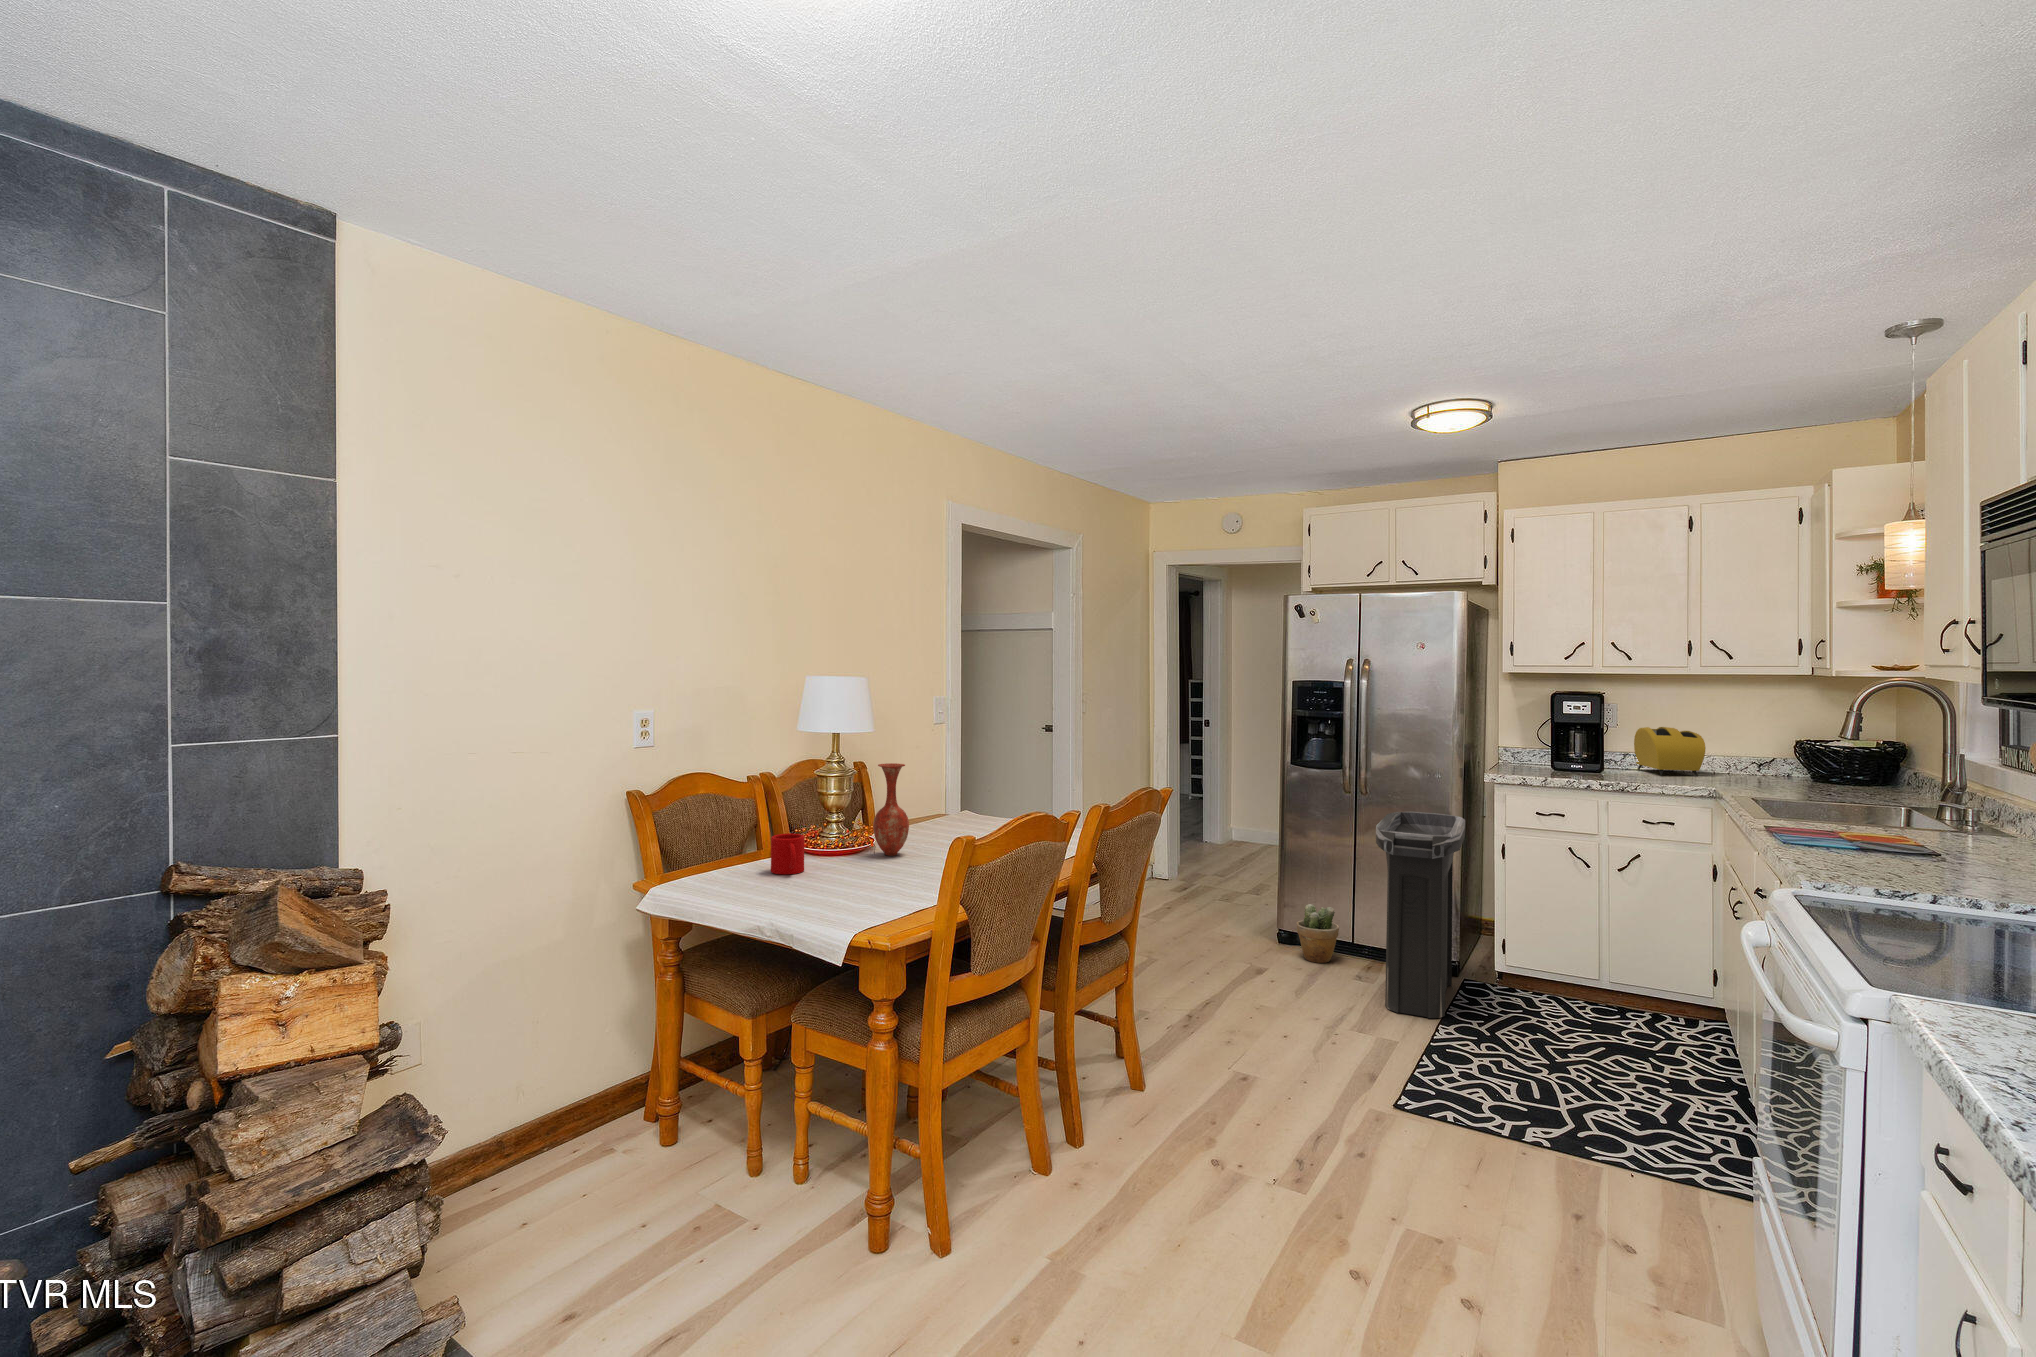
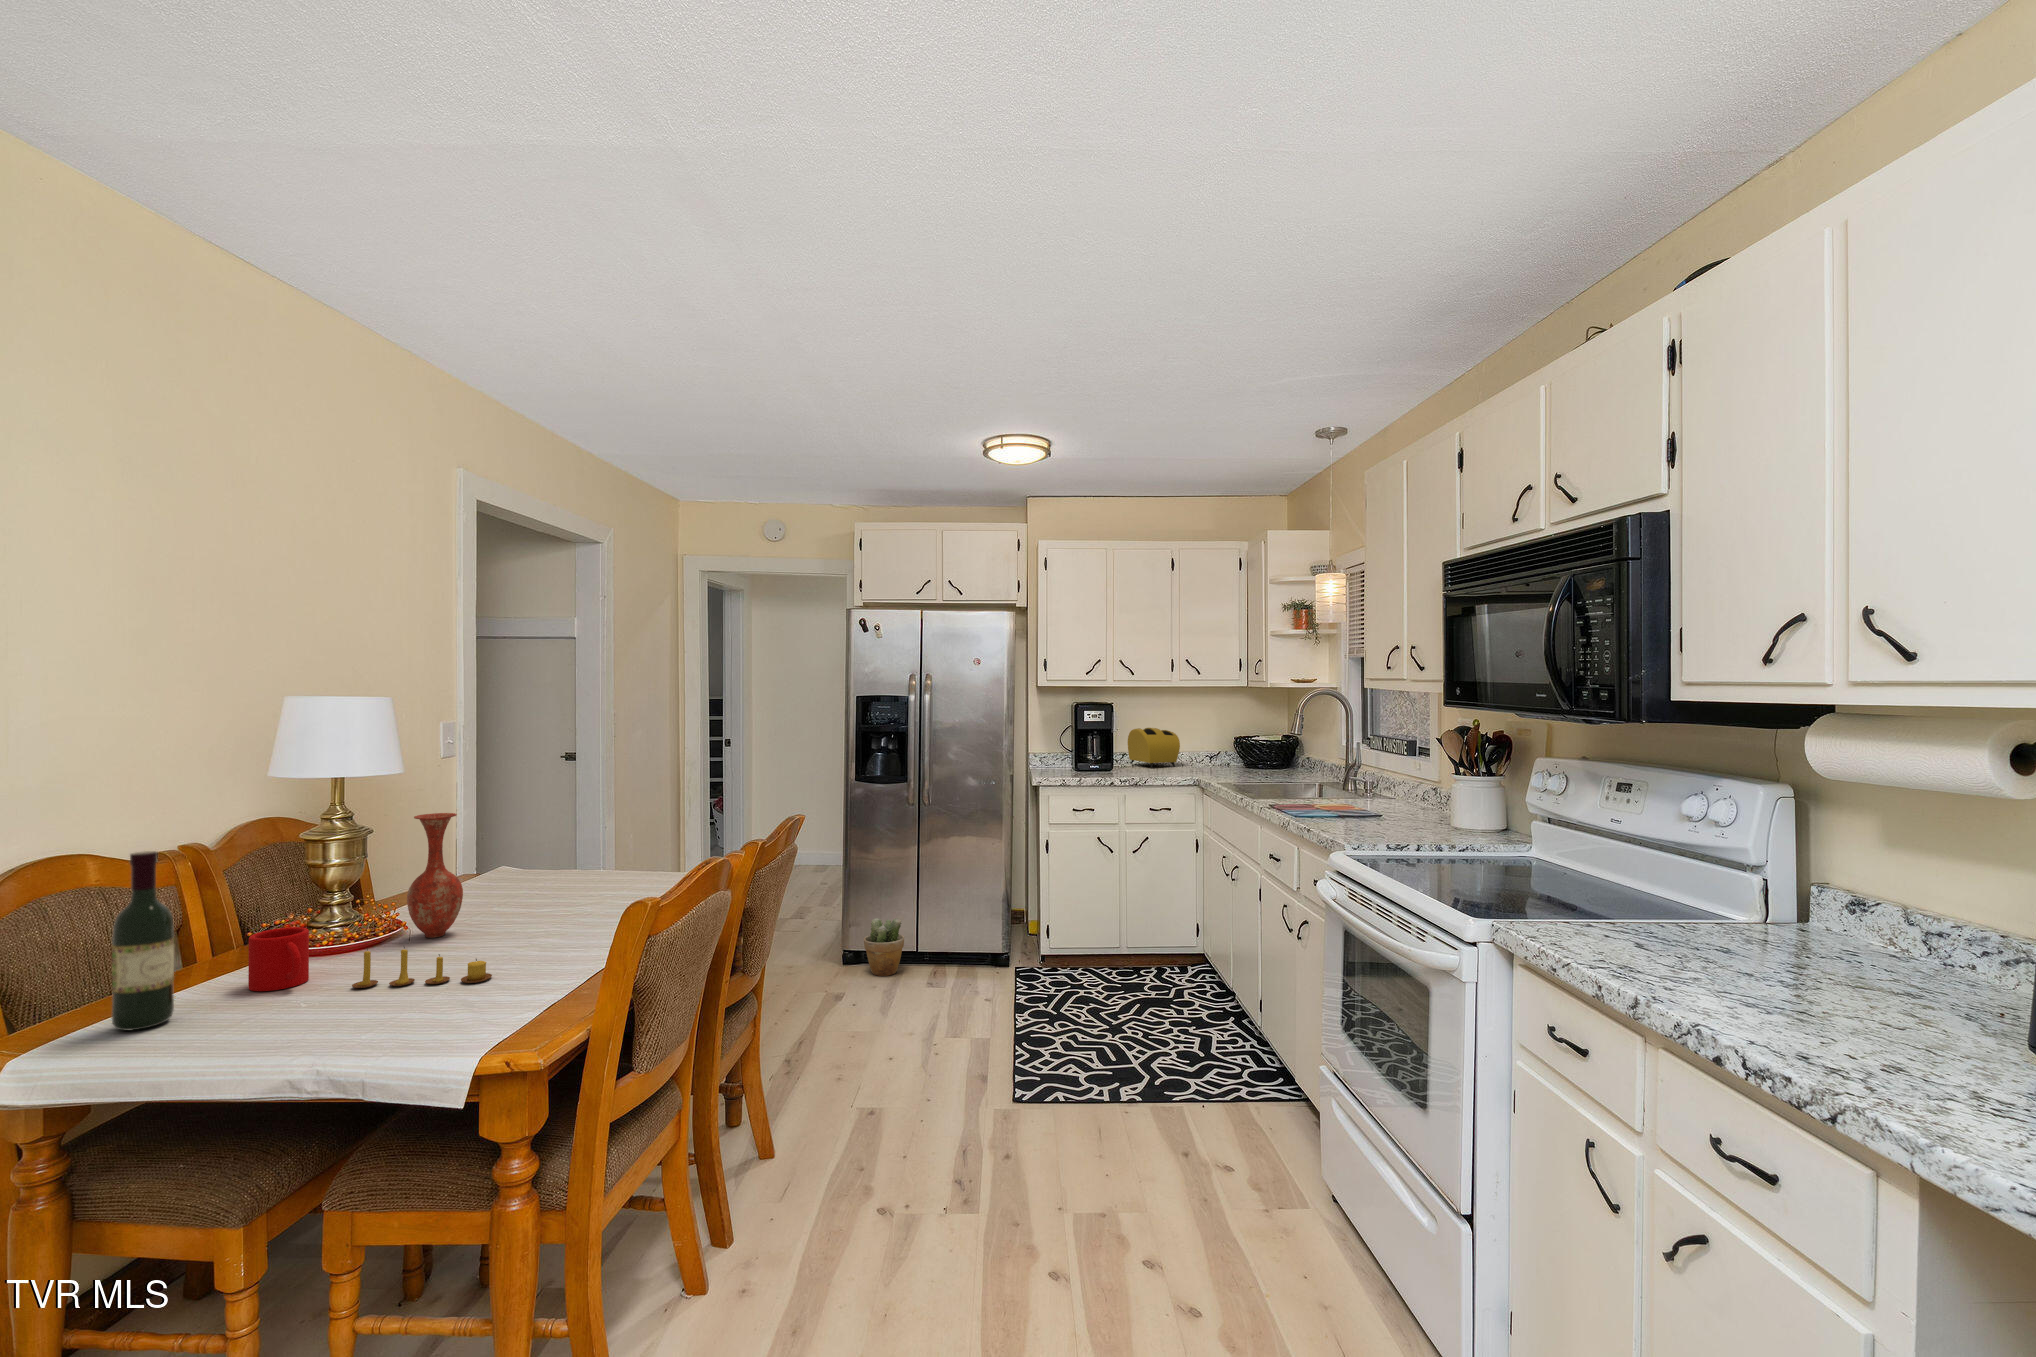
wine bottle: none [696,772,726,885] -> present [112,851,174,1031]
trash can: present [1376,812,1465,1018] -> none [951,816,1025,1010]
candle: none [821,853,902,889] -> present [352,947,492,988]

